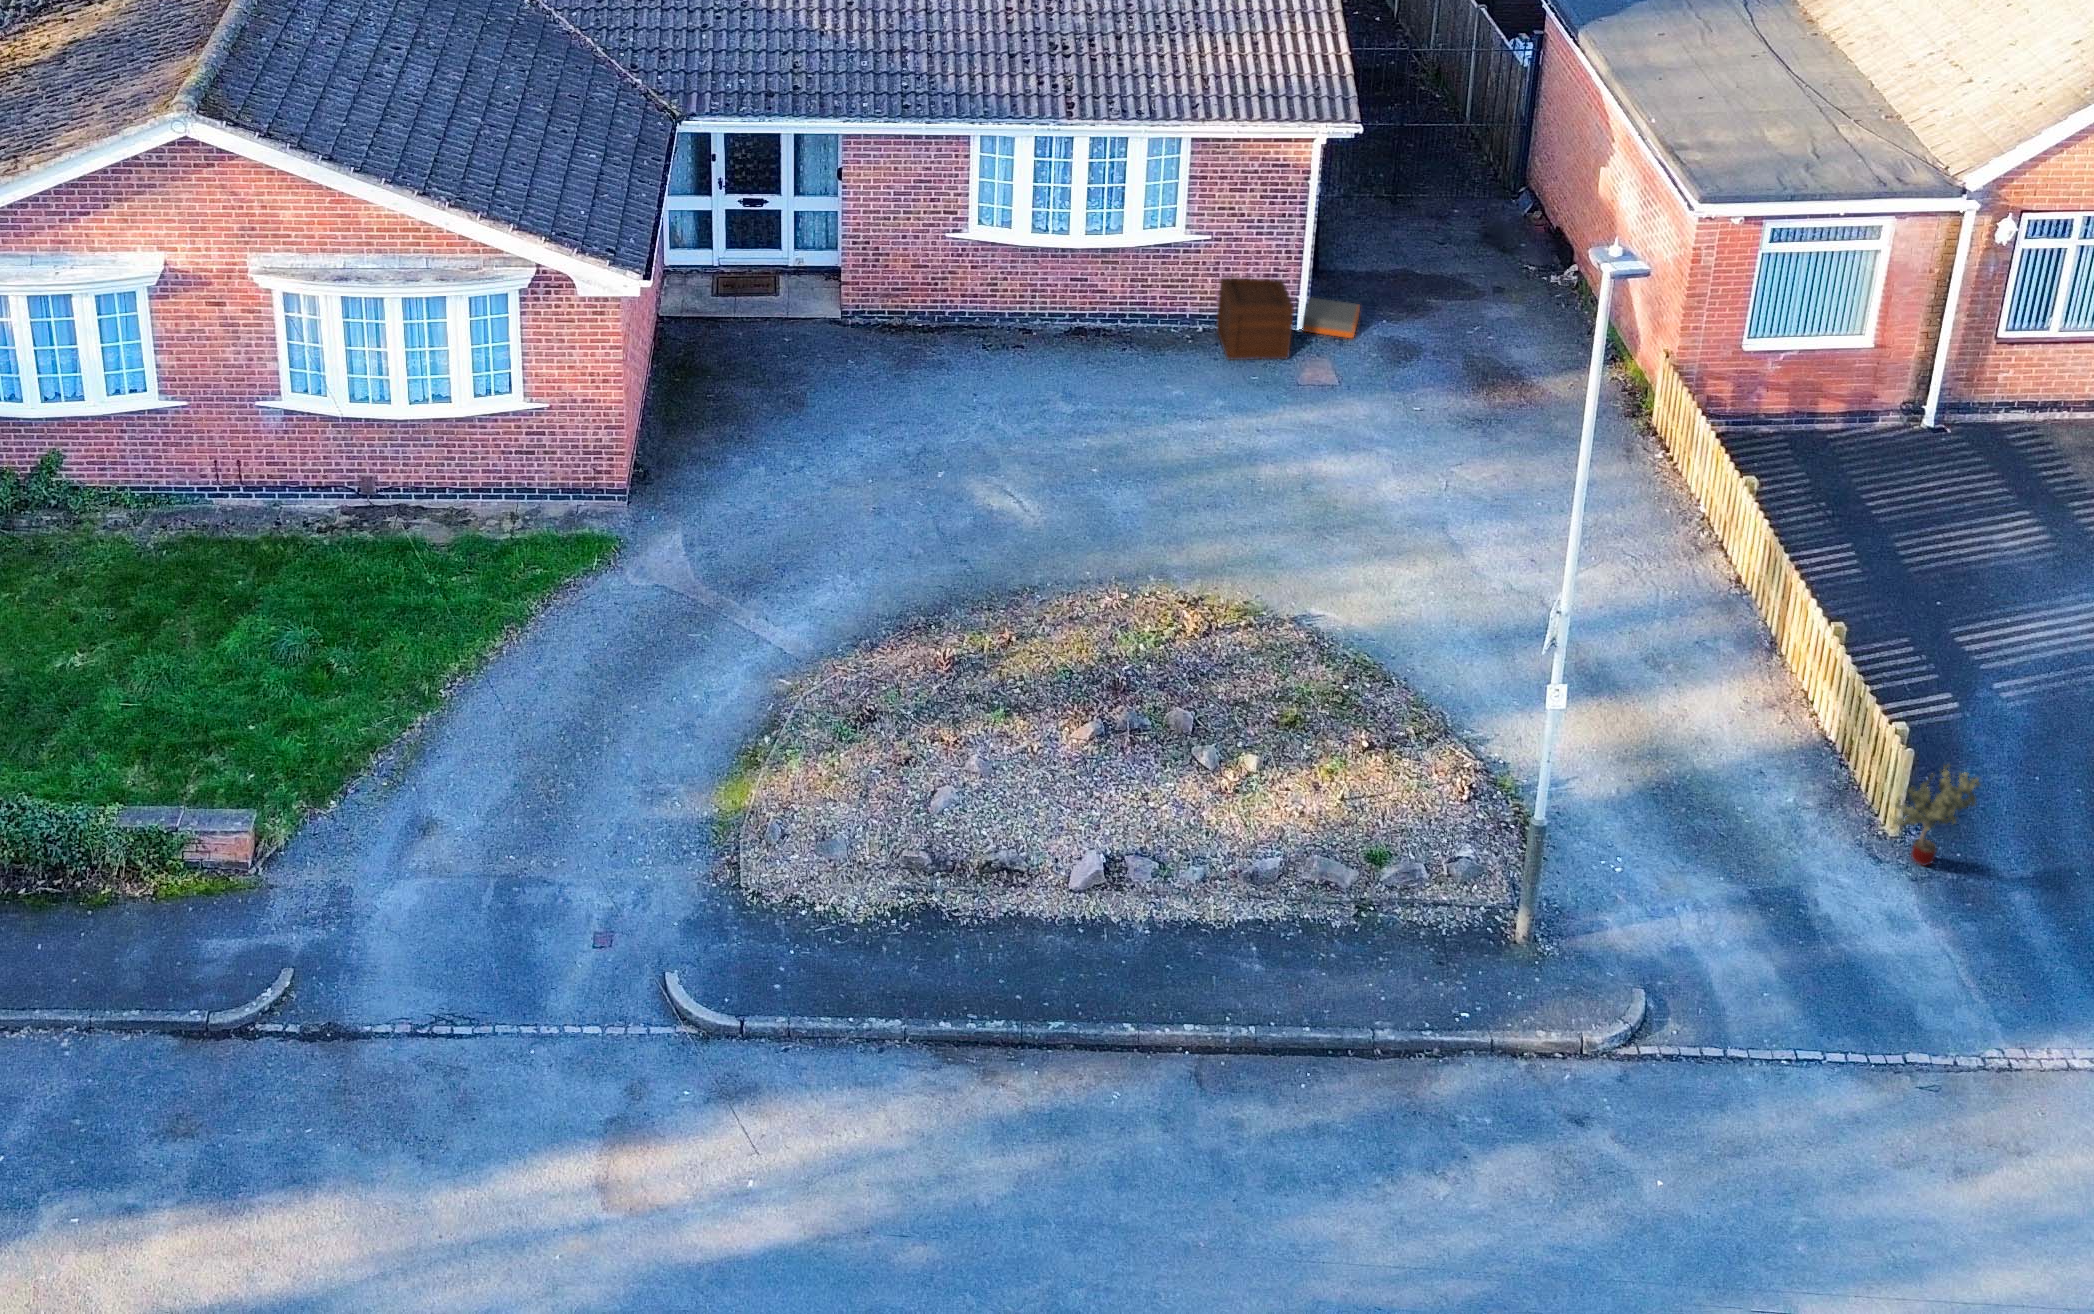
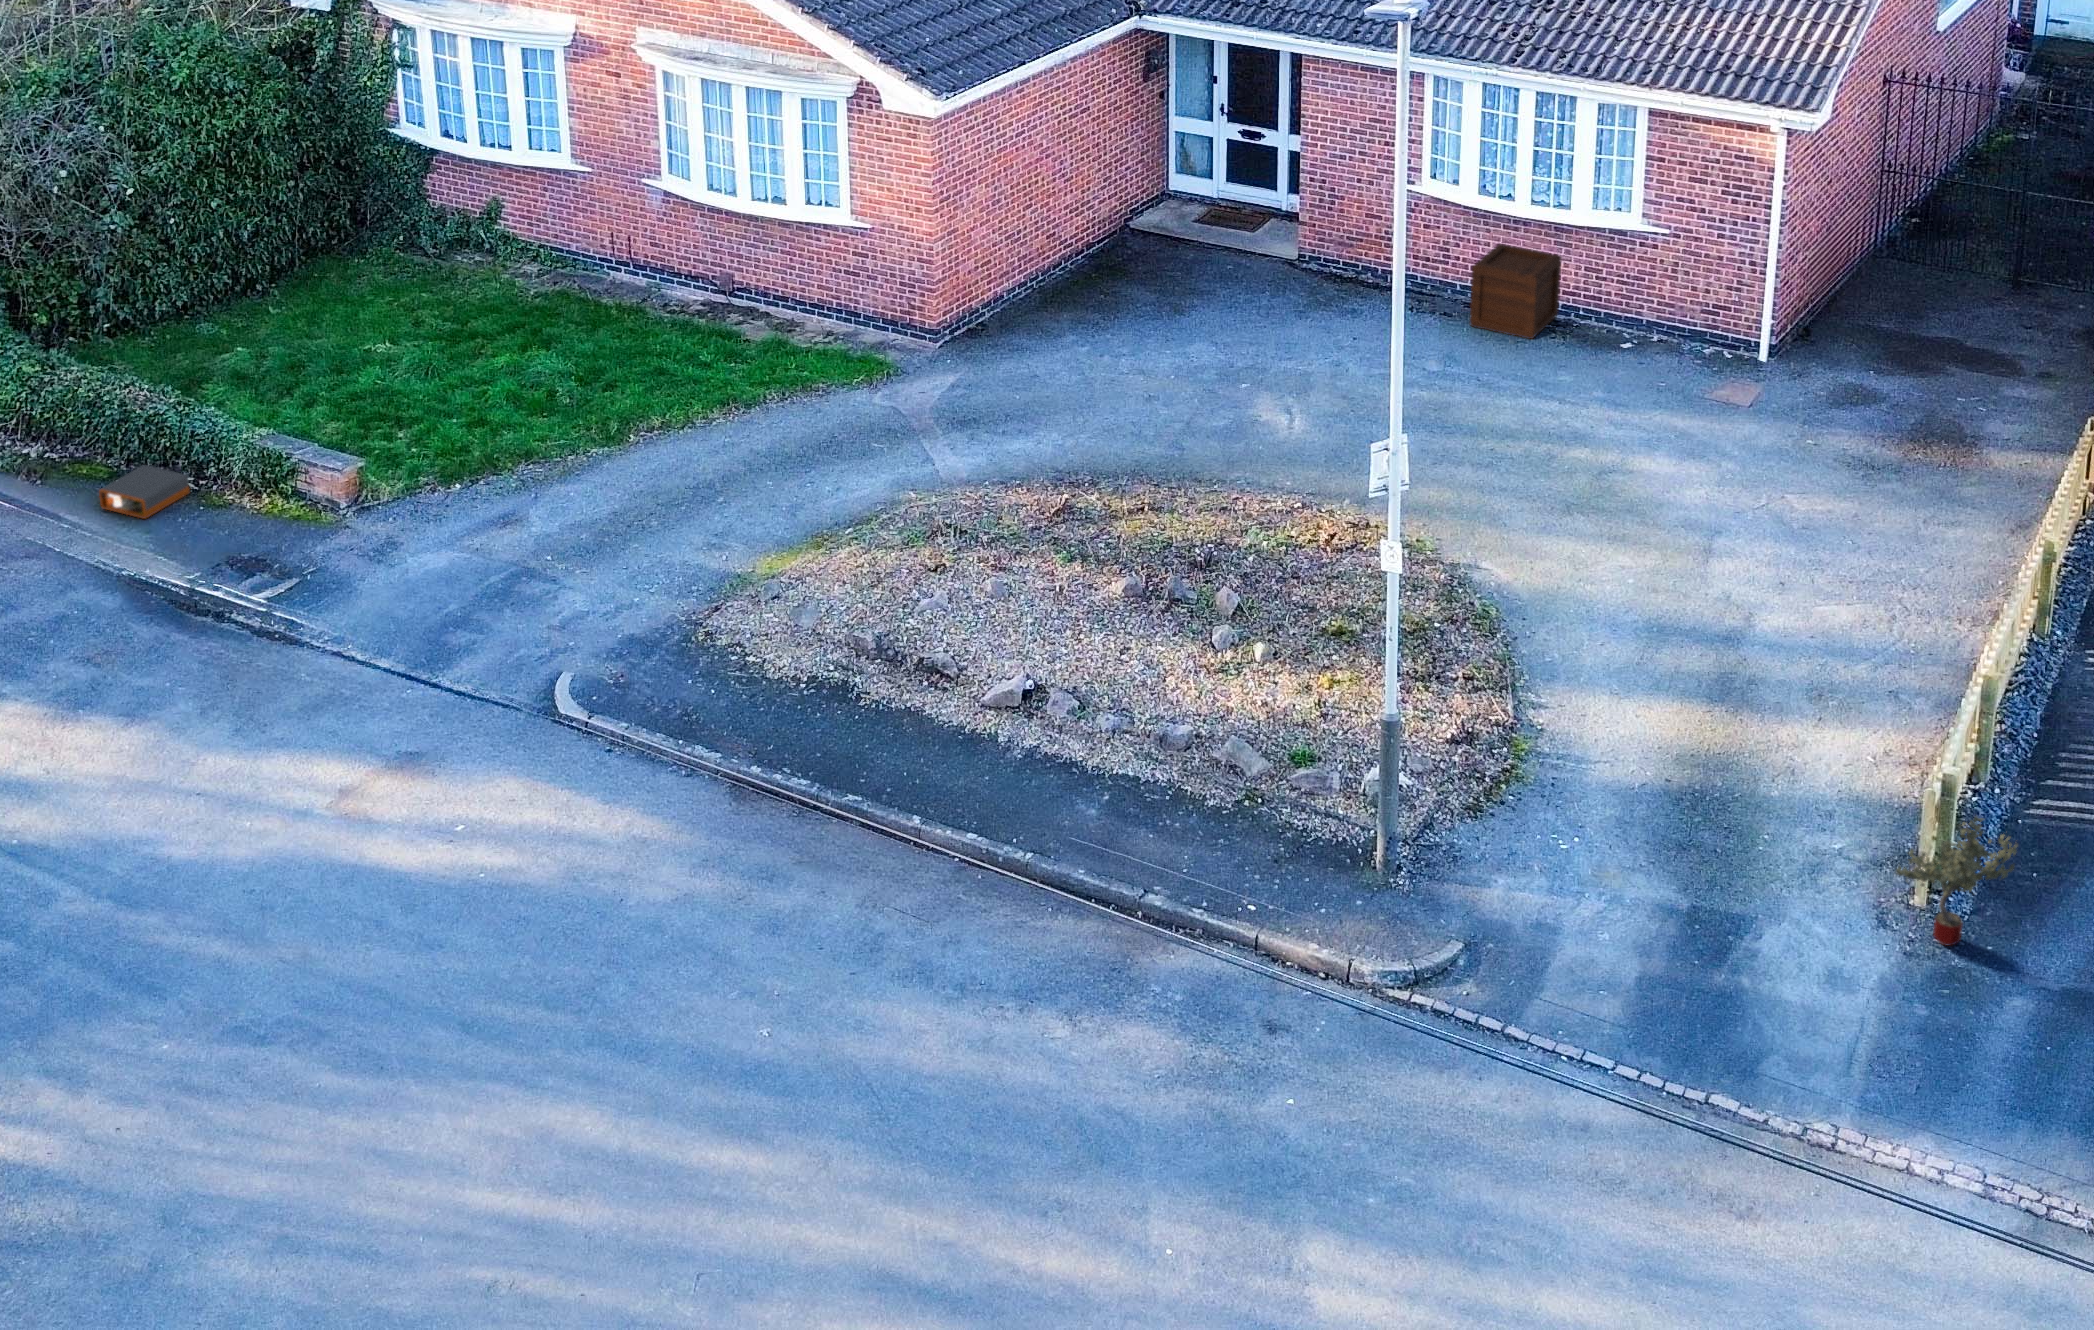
wooden crate: present [1217,278,1294,360] -> present [1469,244,1561,339]
storage box: present [1302,298,1360,338] -> present [99,465,190,519]

